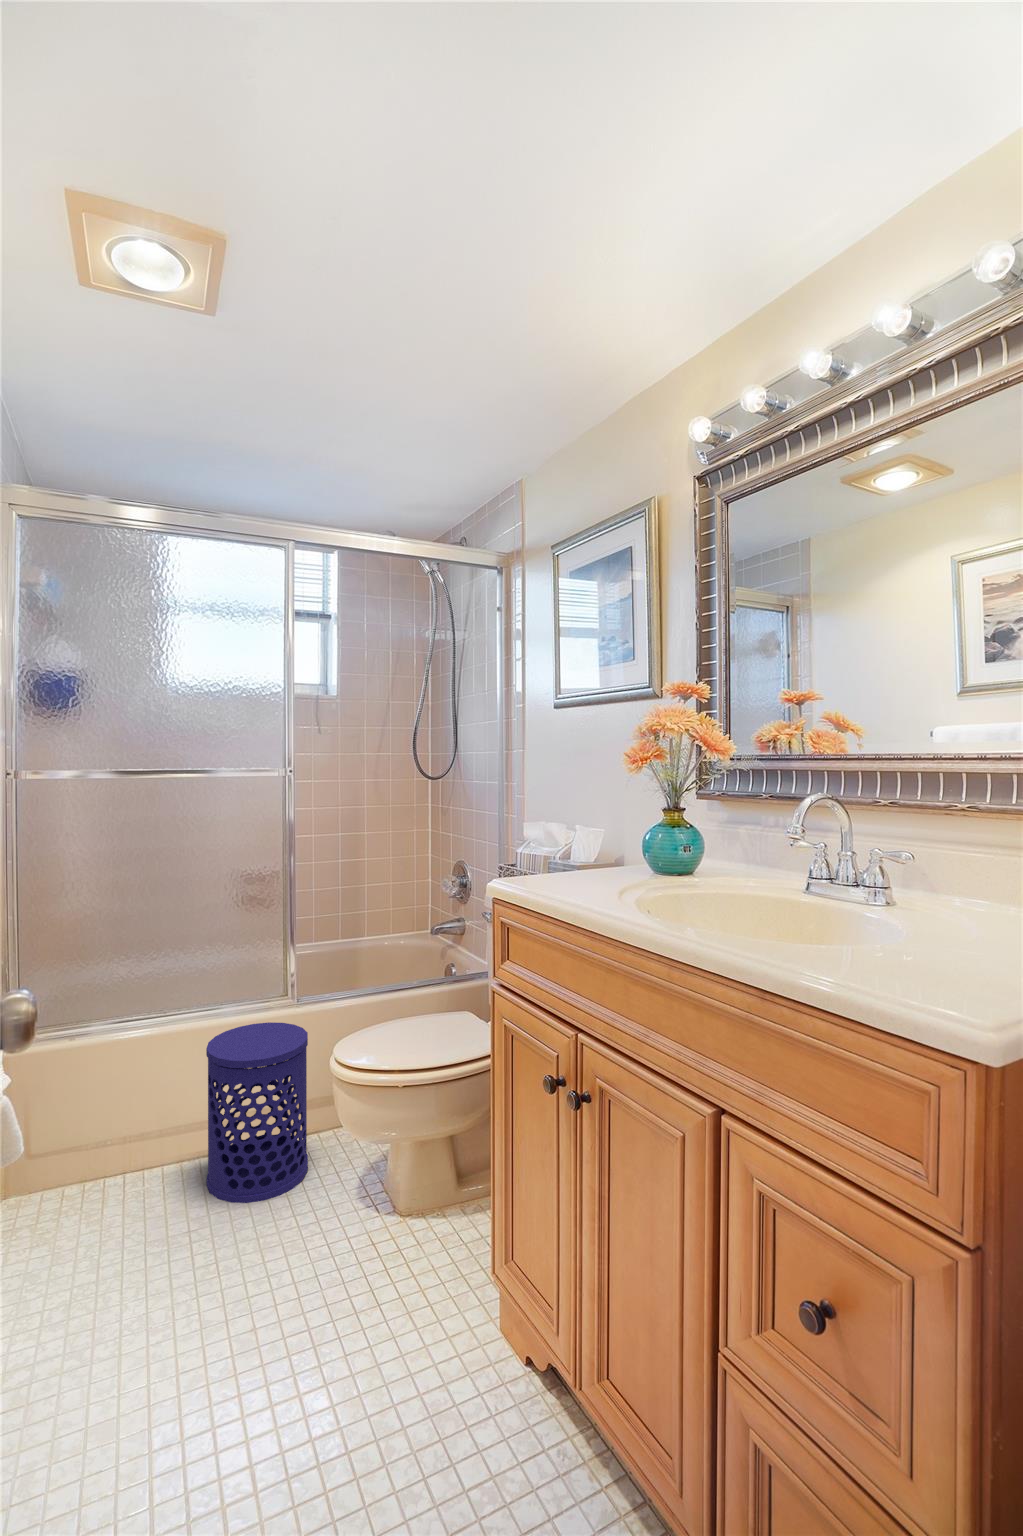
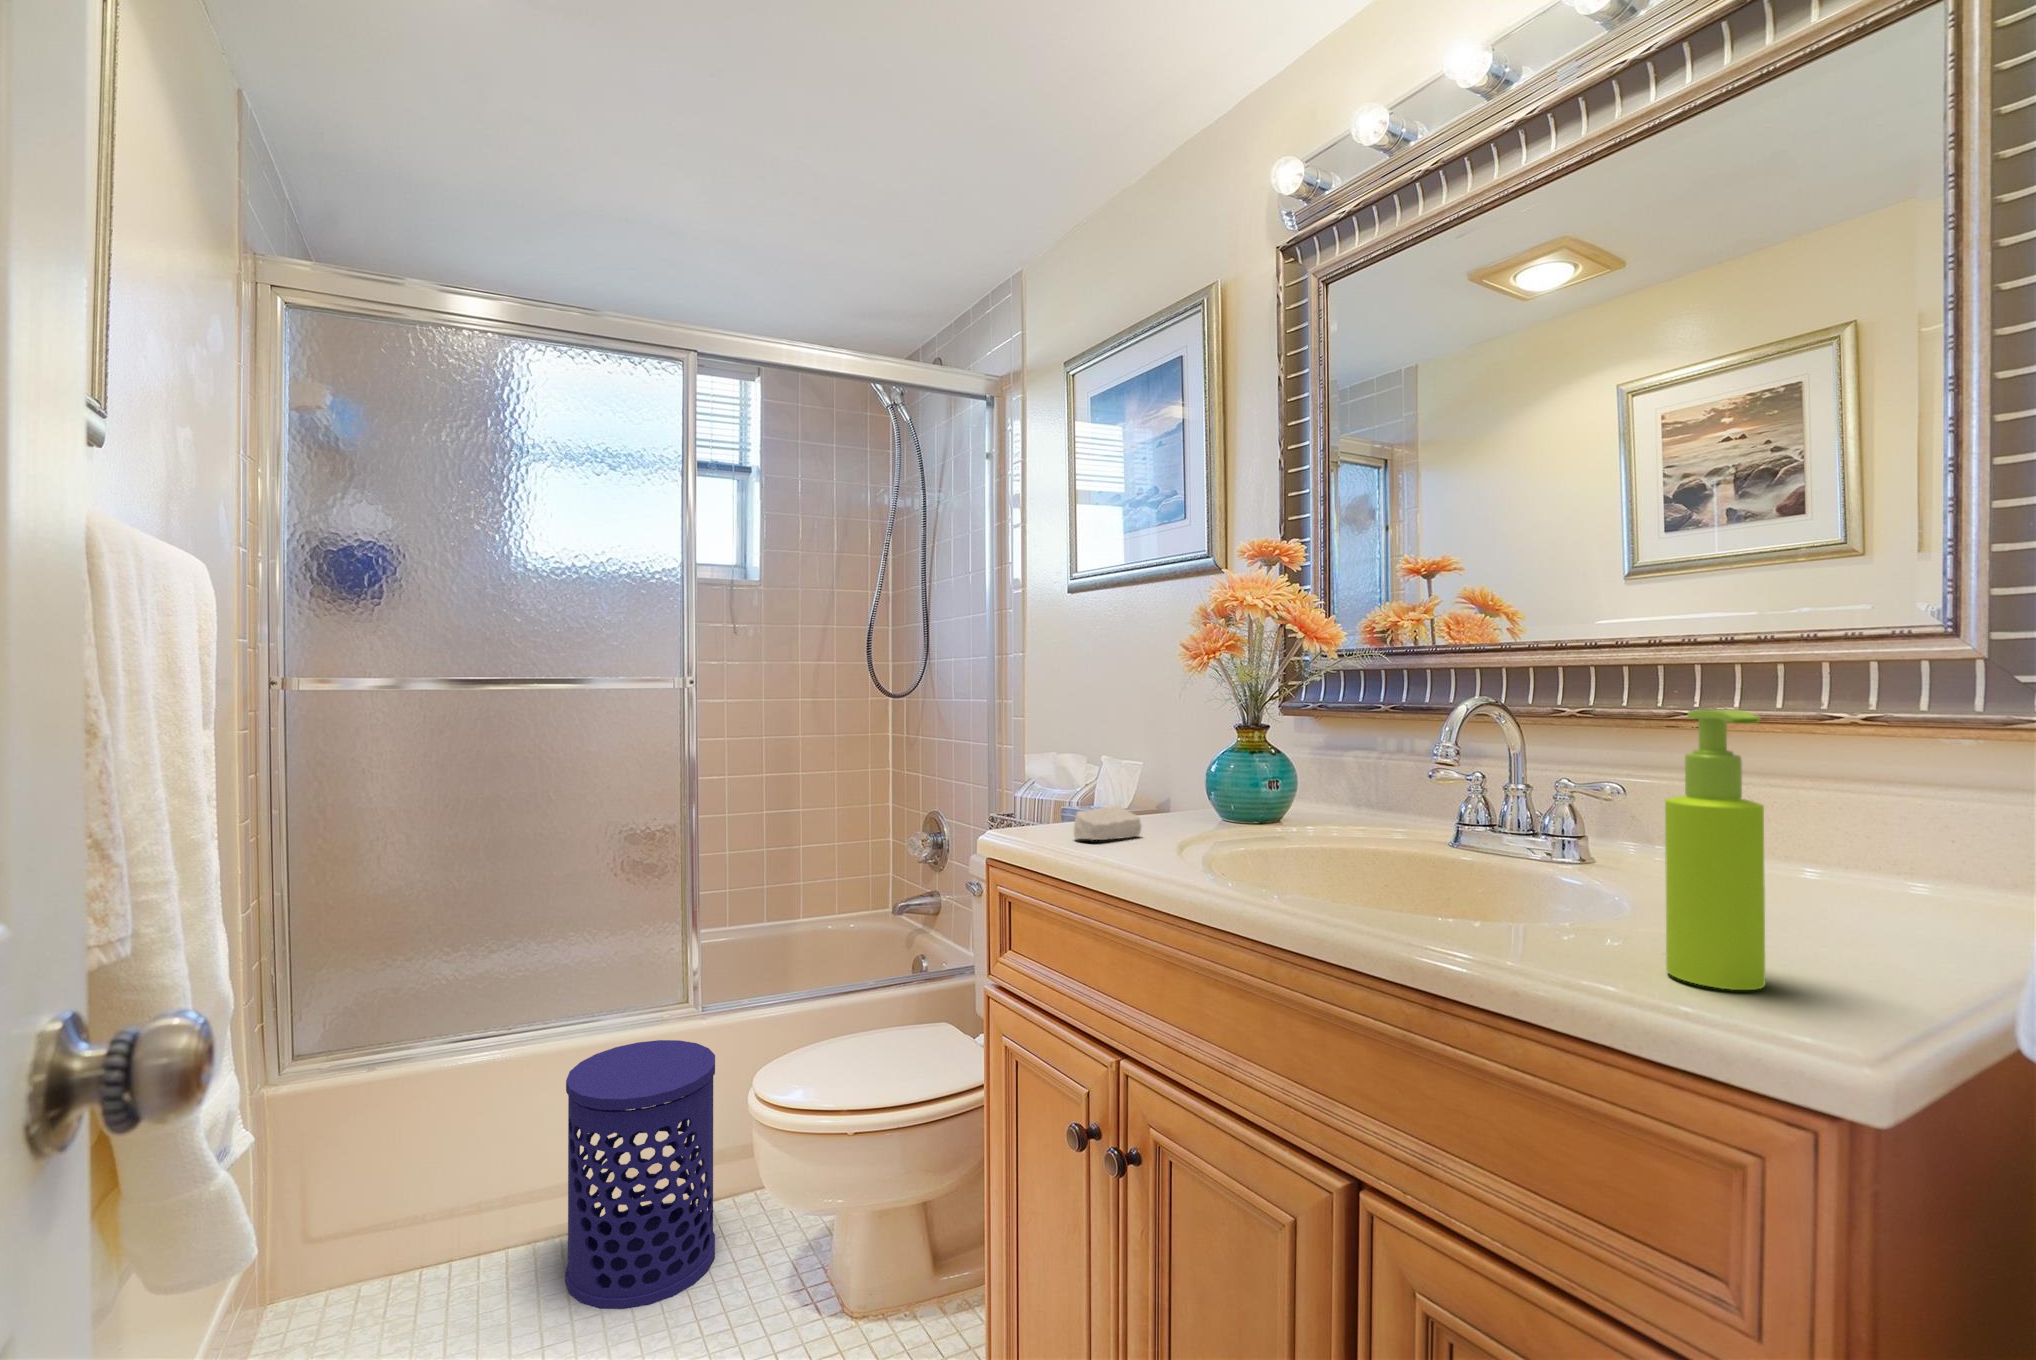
soap dispenser: none [898,811,953,981] -> present [1665,710,1765,990]
soap bar: none [551,863,597,886] -> present [1074,805,1141,840]

